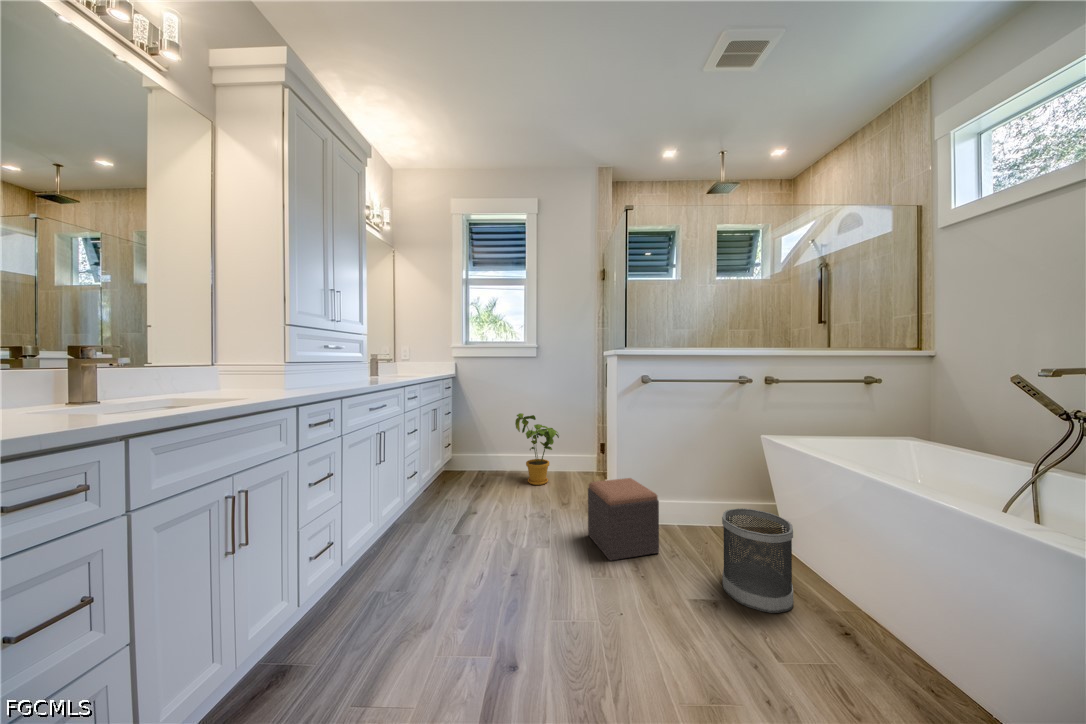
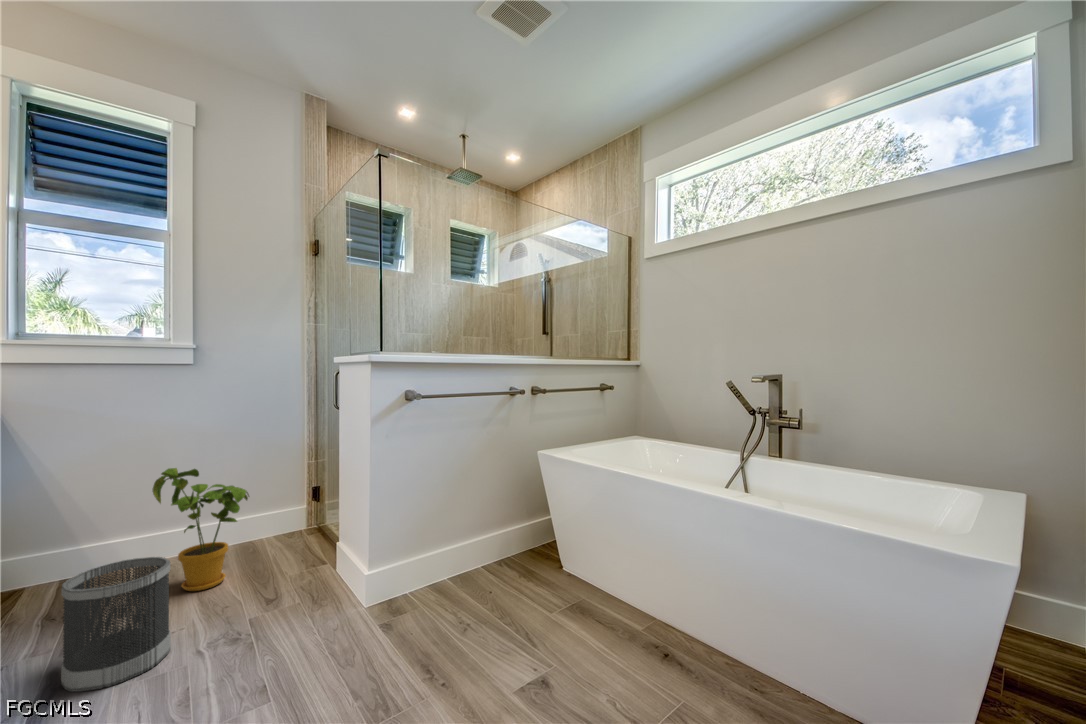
footstool: present [588,478,659,561] -> none [337,533,446,661]
wastebasket: present [722,508,793,613] -> present [61,557,171,692]

